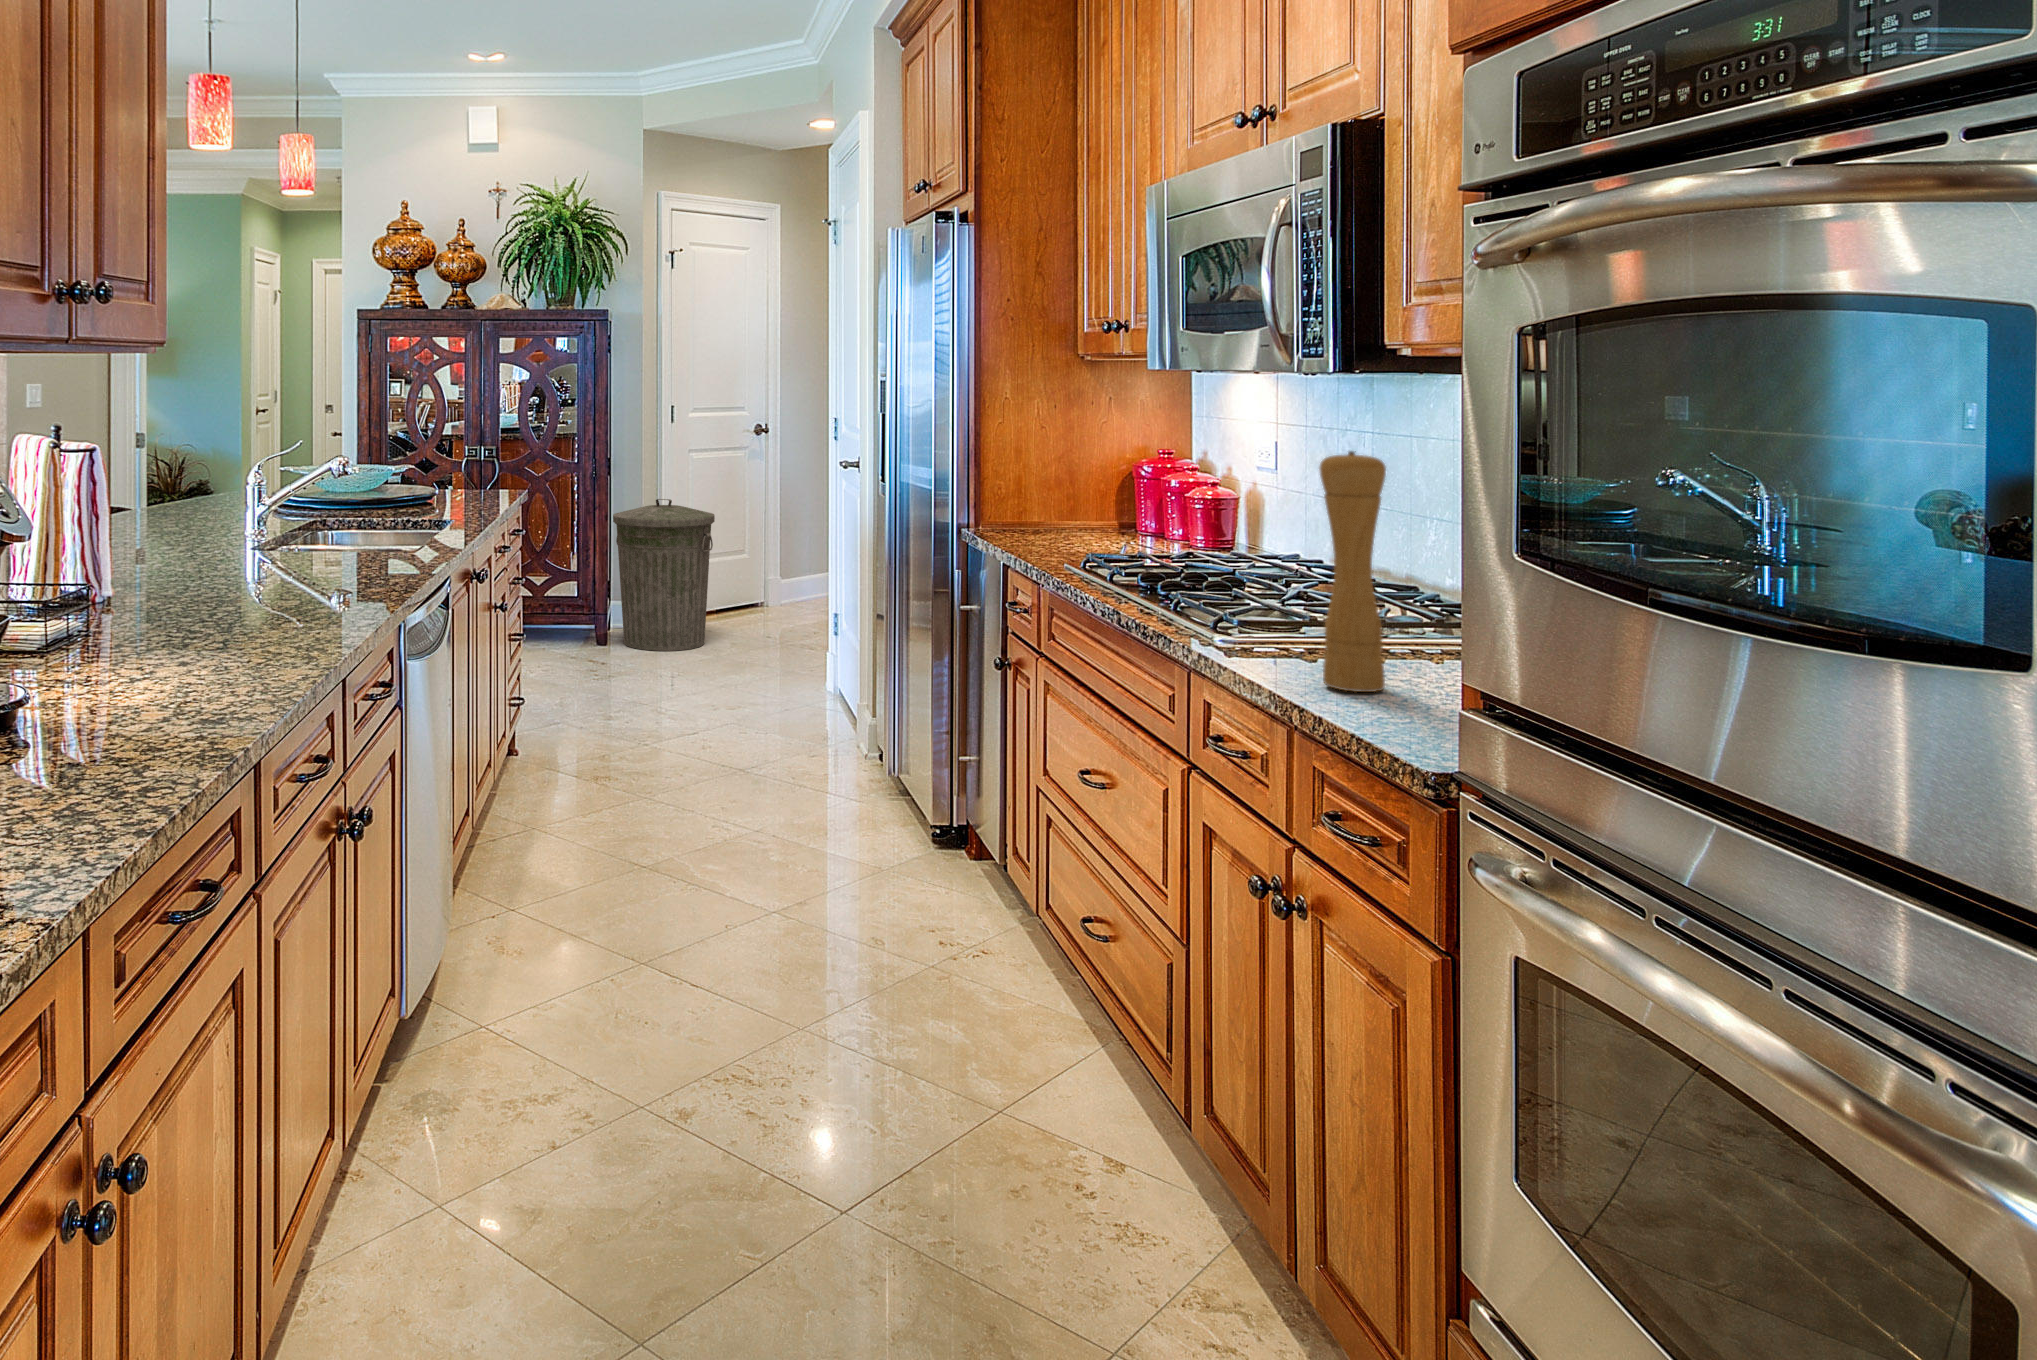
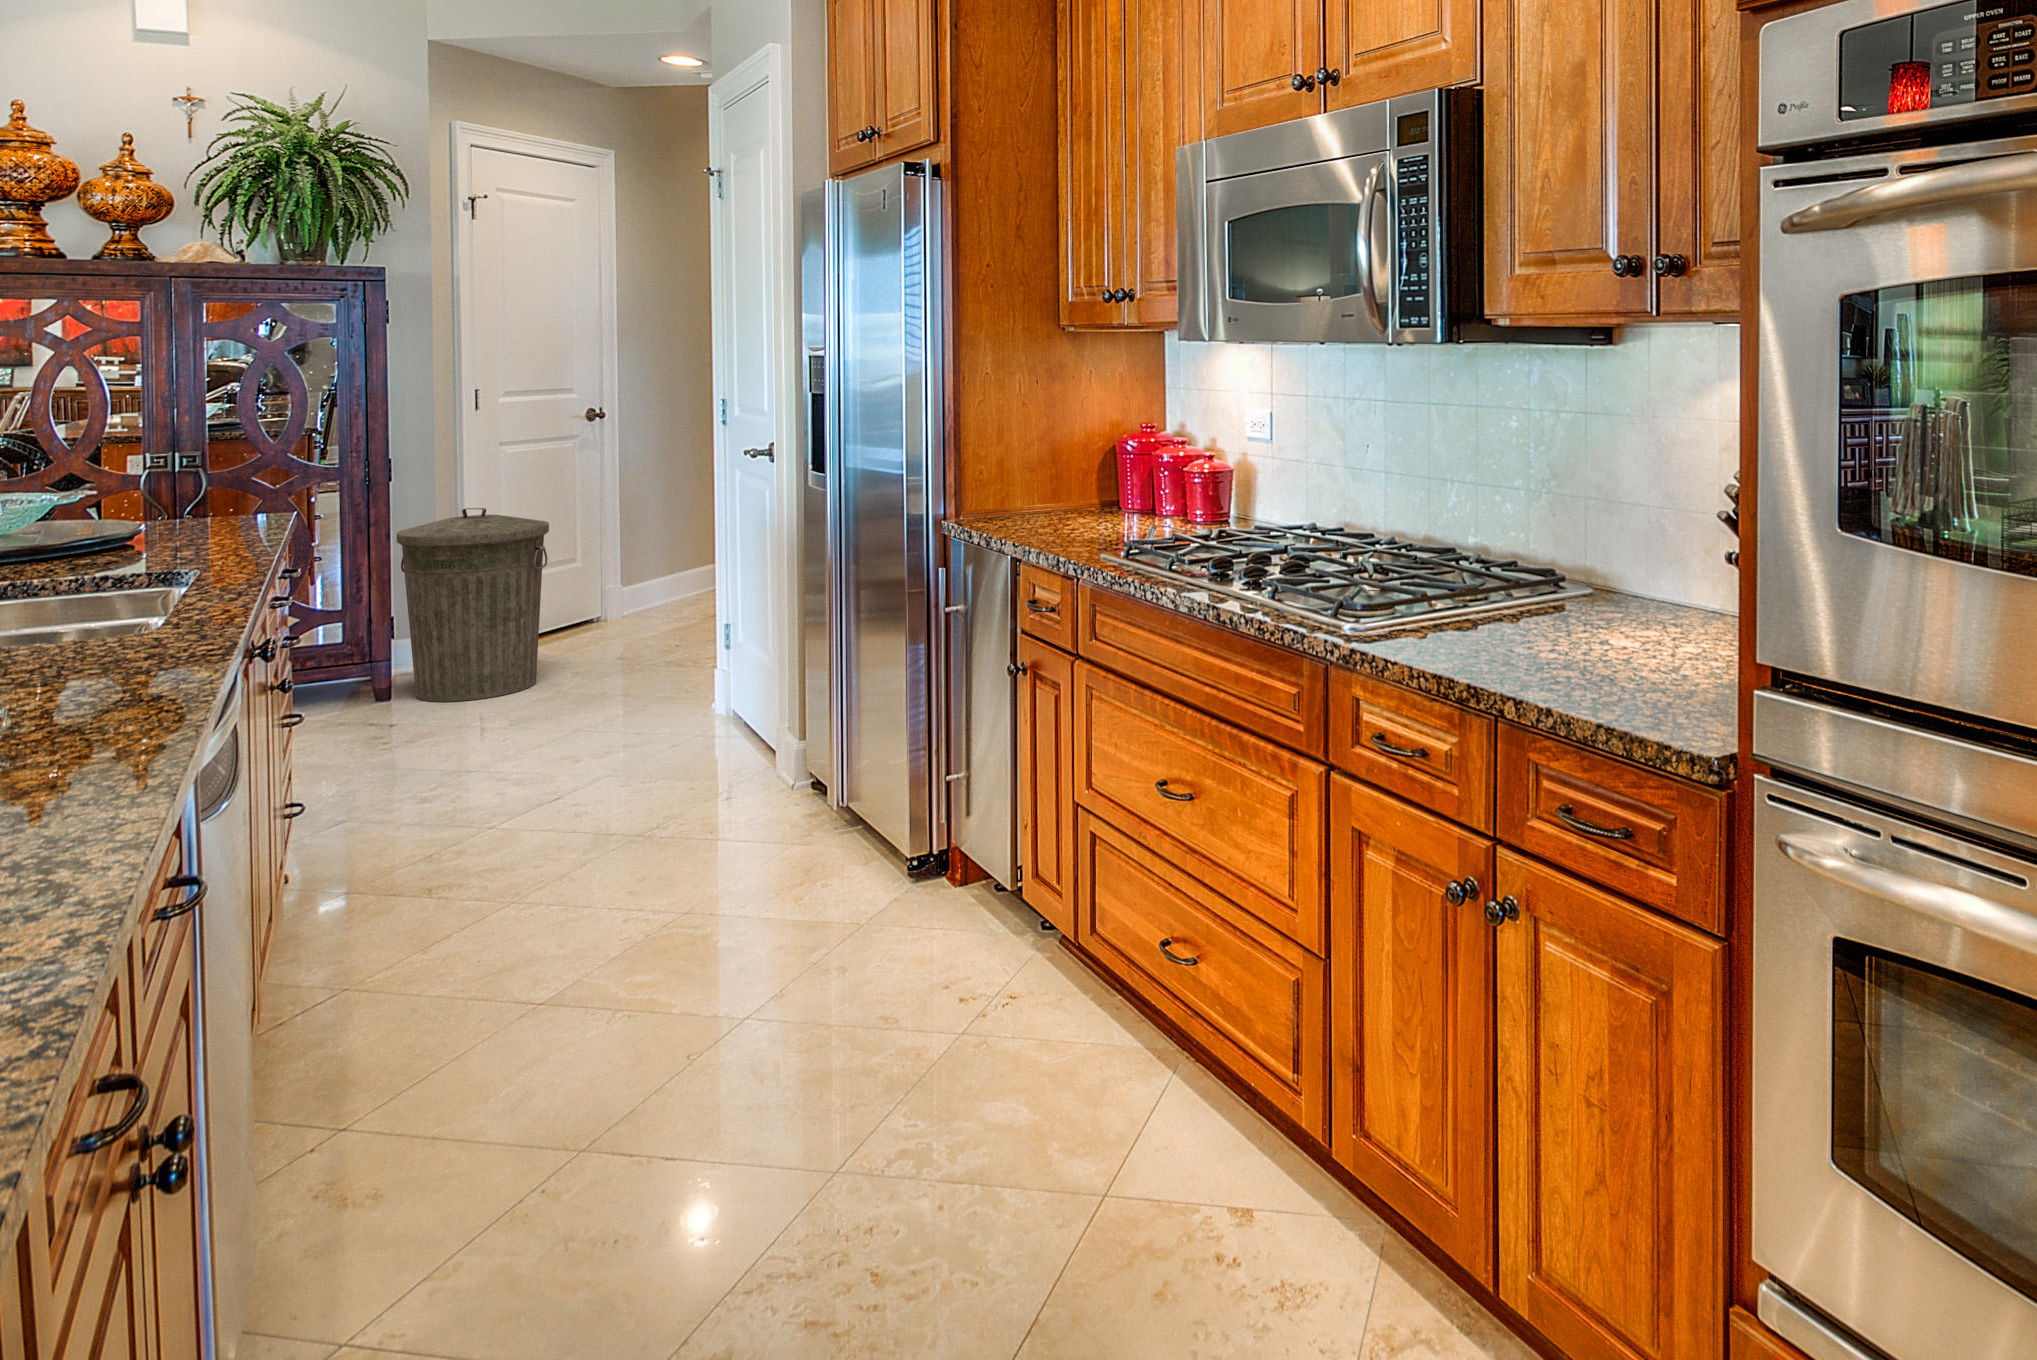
pepper mill: present [1320,451,1386,692] -> none [1475,420,1537,664]

